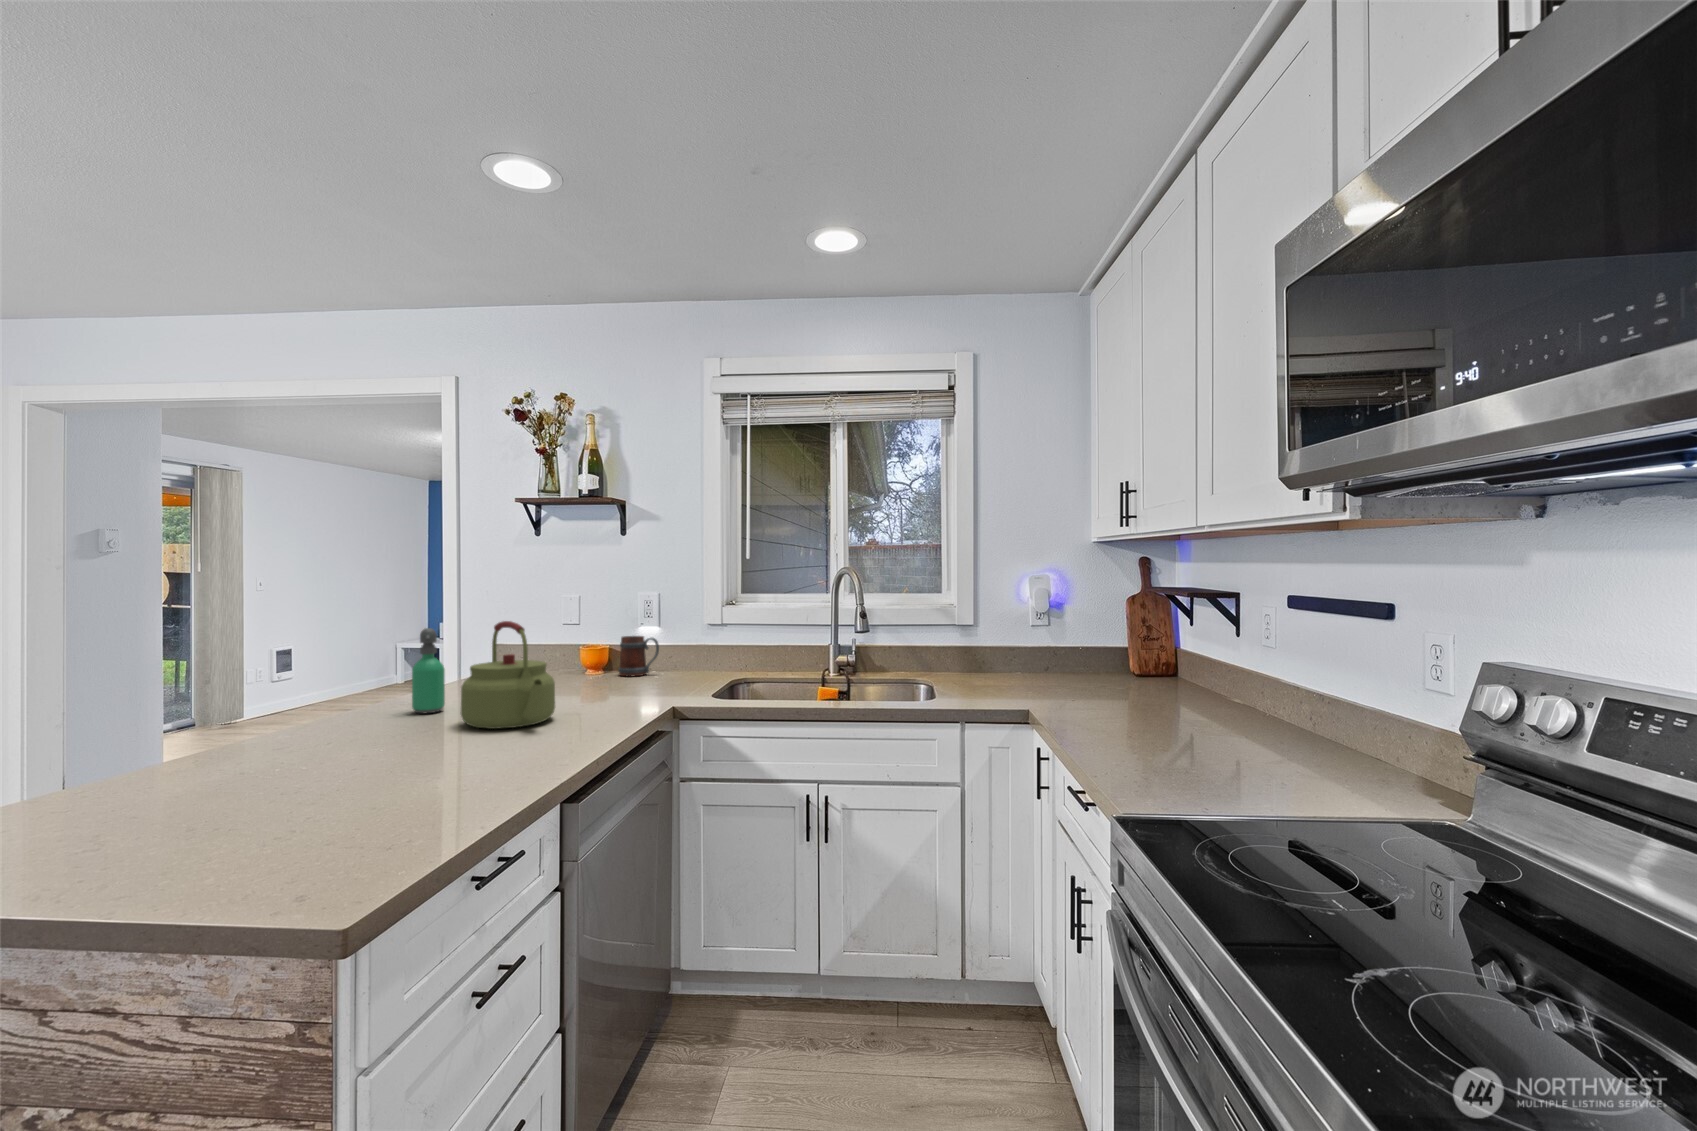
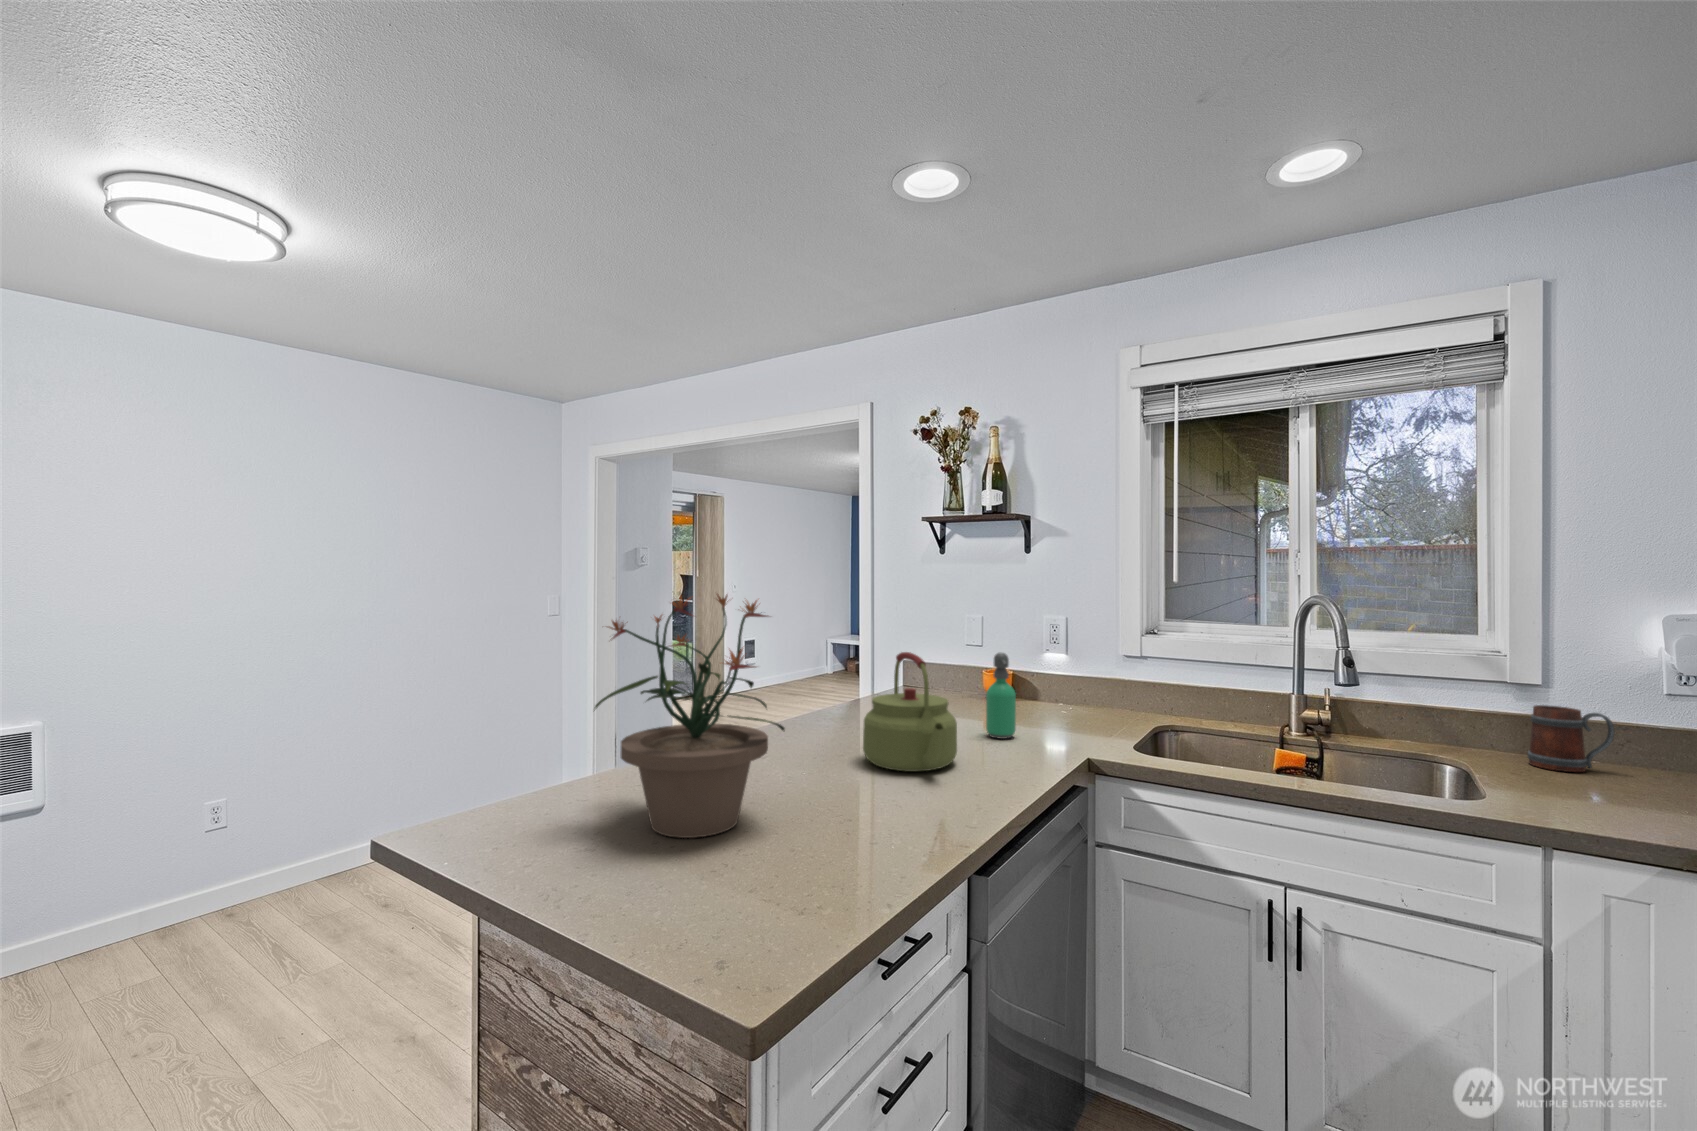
potted plant: none [153,561,385,798] -> present [595,594,785,838]
soap dispenser: present [412,628,445,713] -> present [986,653,1016,739]
mug: present [618,636,659,676] -> present [1528,705,1614,772]

